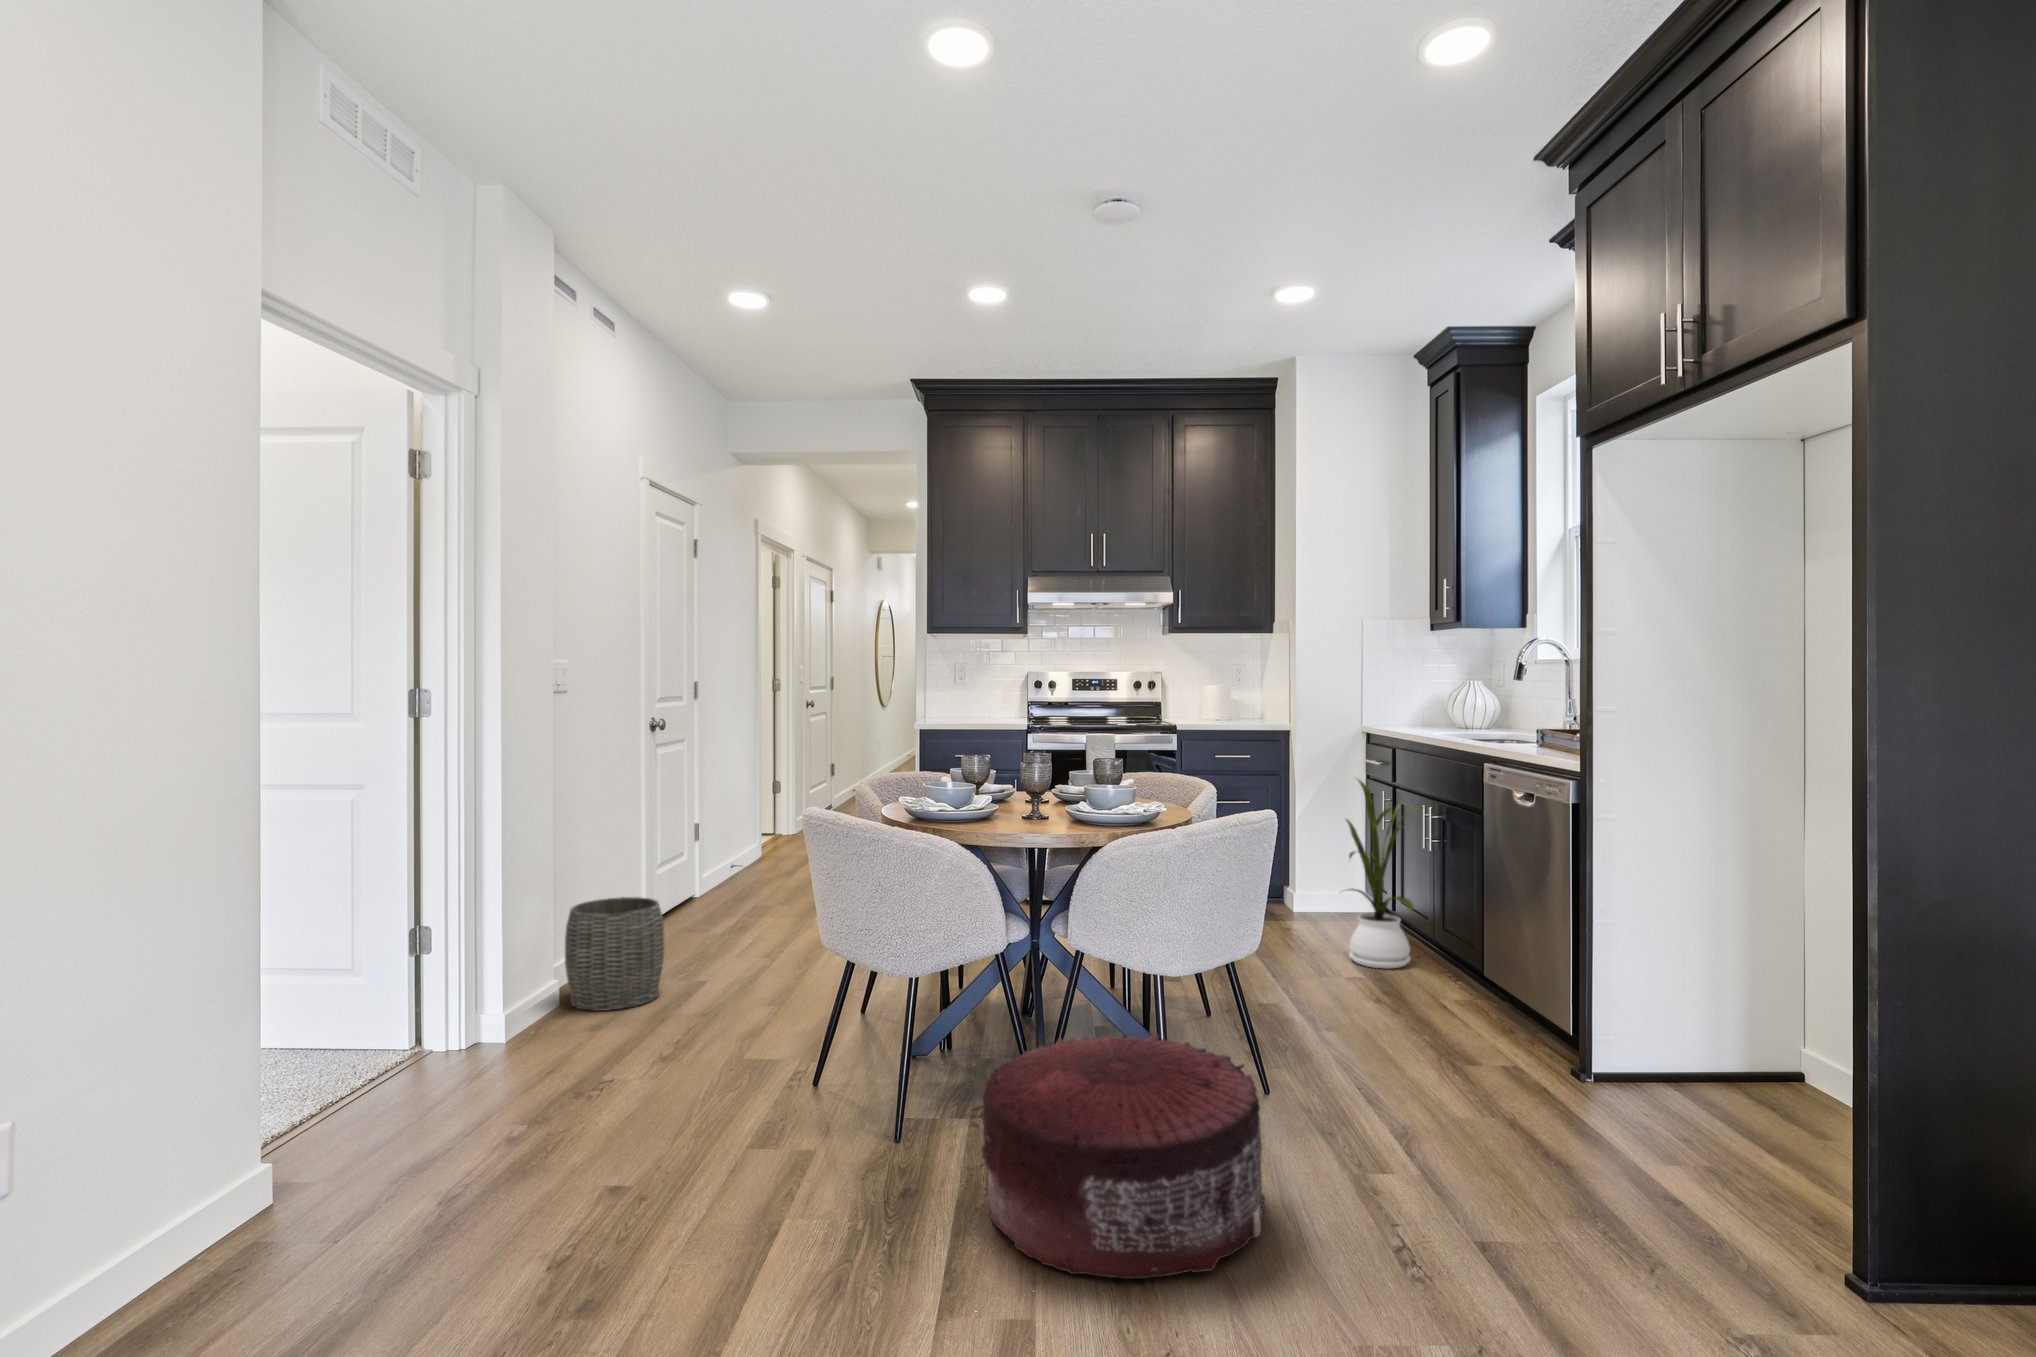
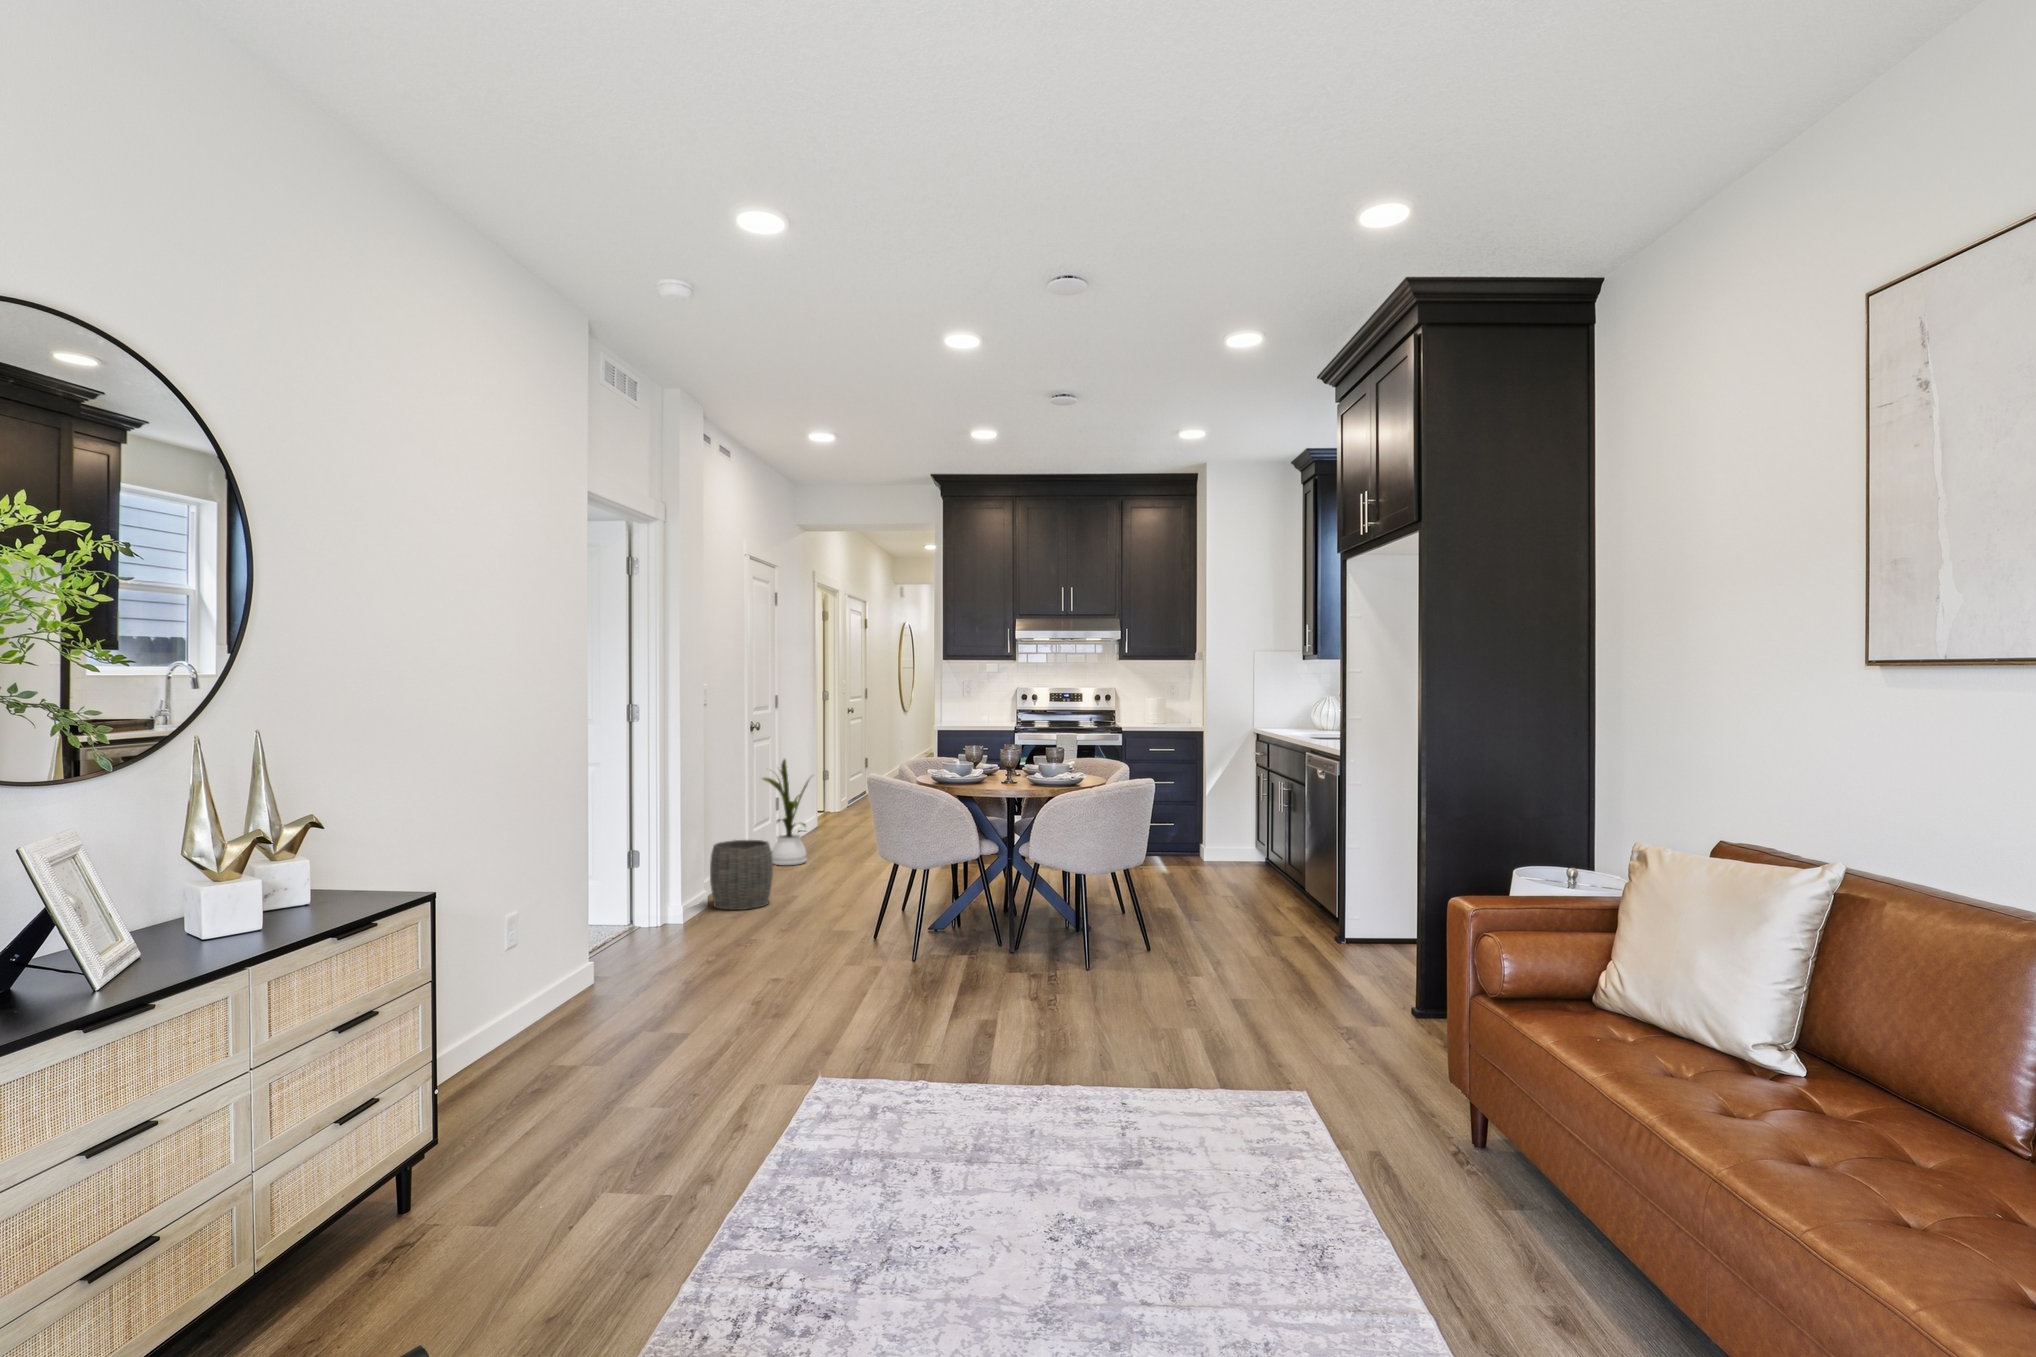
house plant: present [1346,780,1413,969] -> present [763,759,809,865]
pouf: present [982,1034,1265,1279] -> none [975,901,1129,1009]

